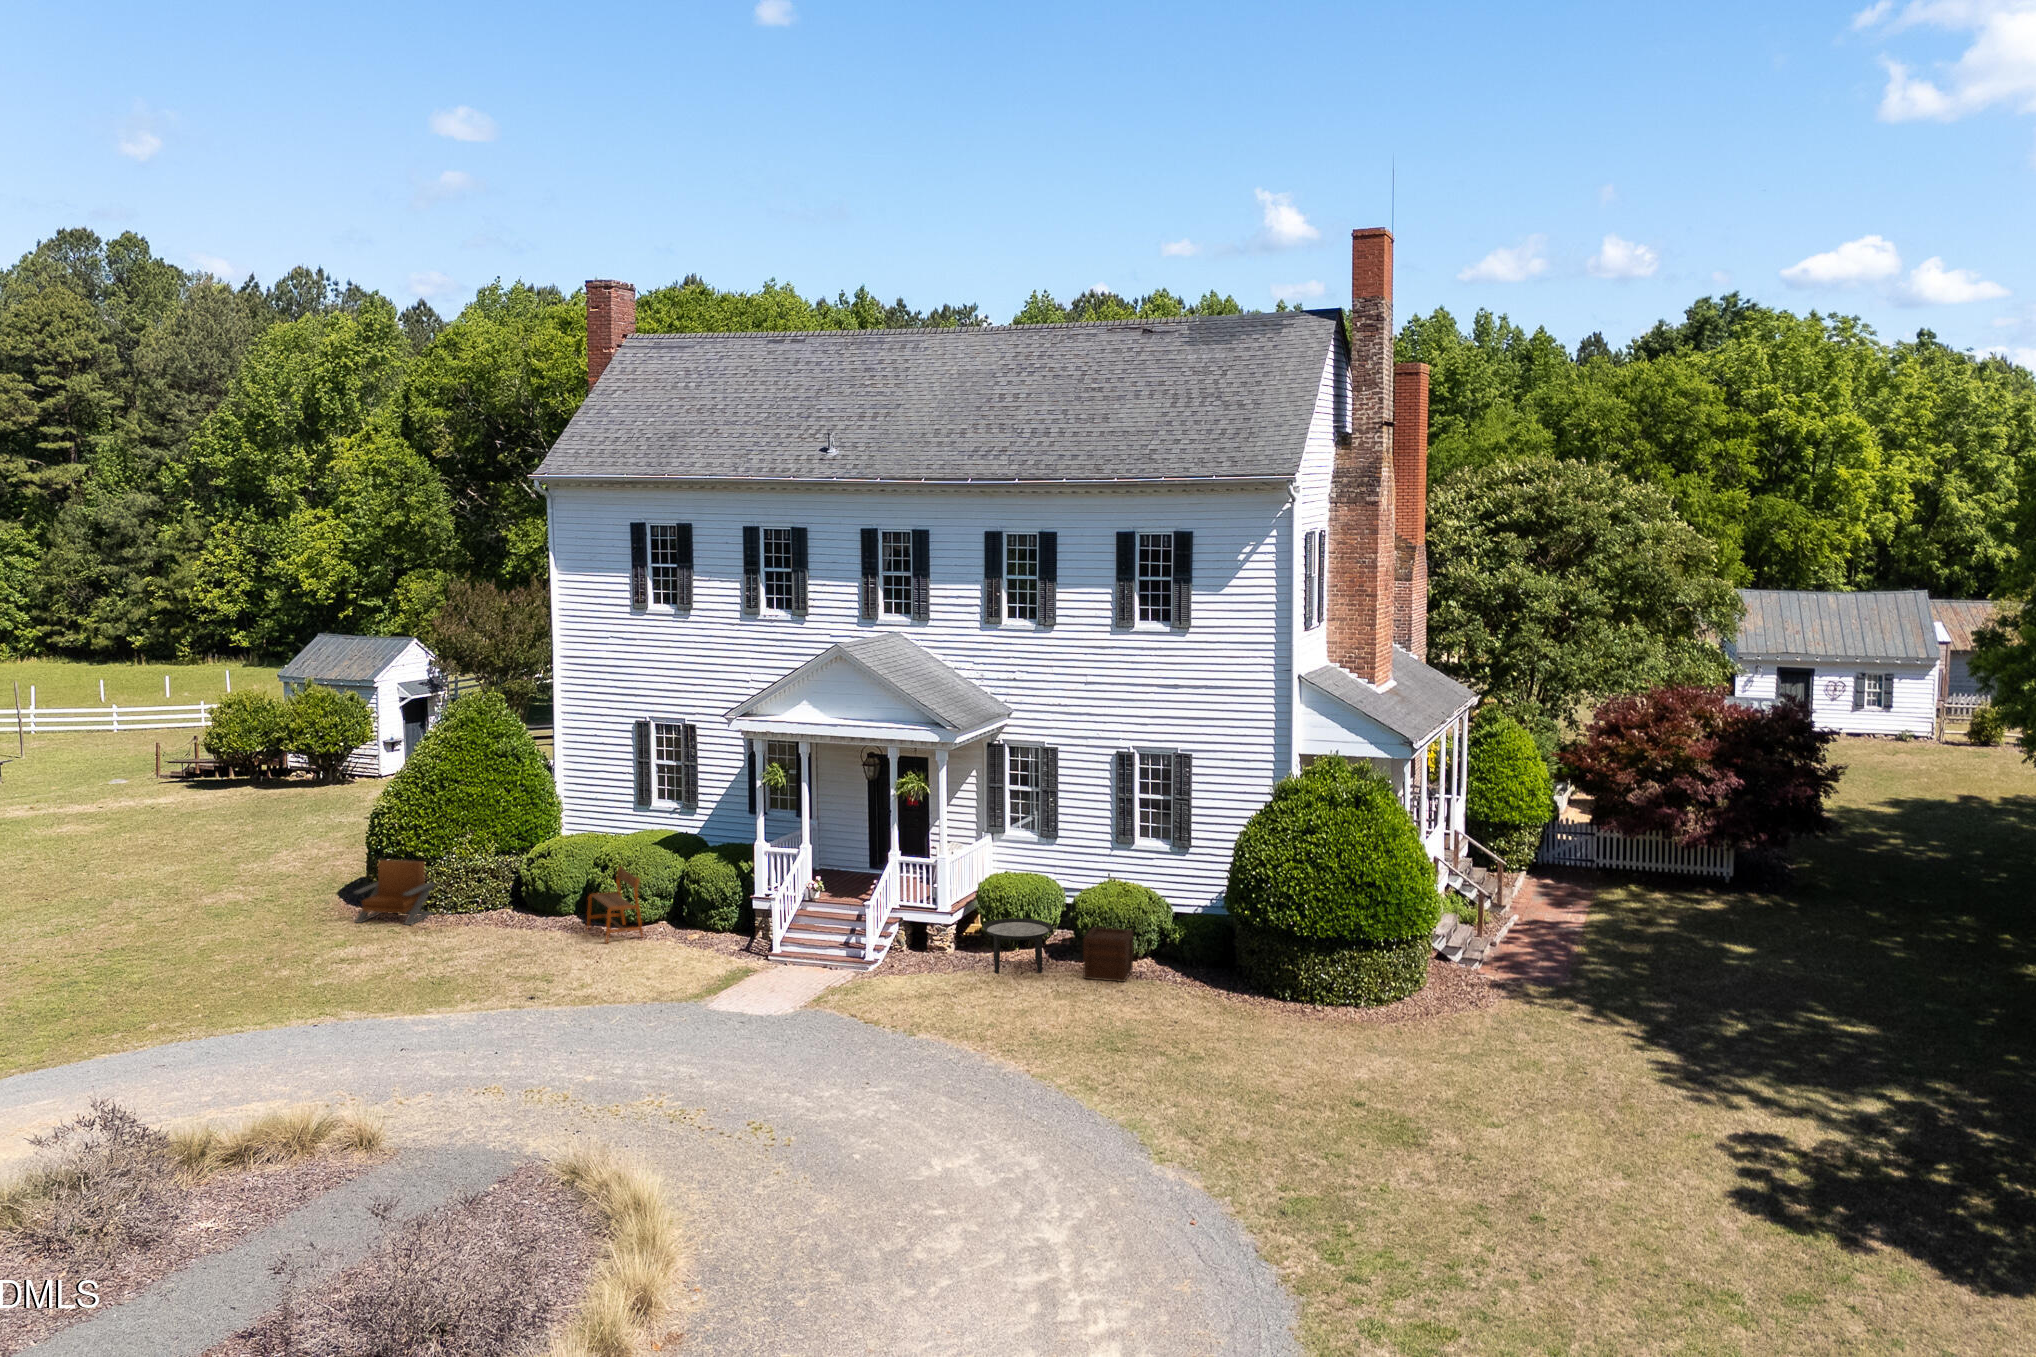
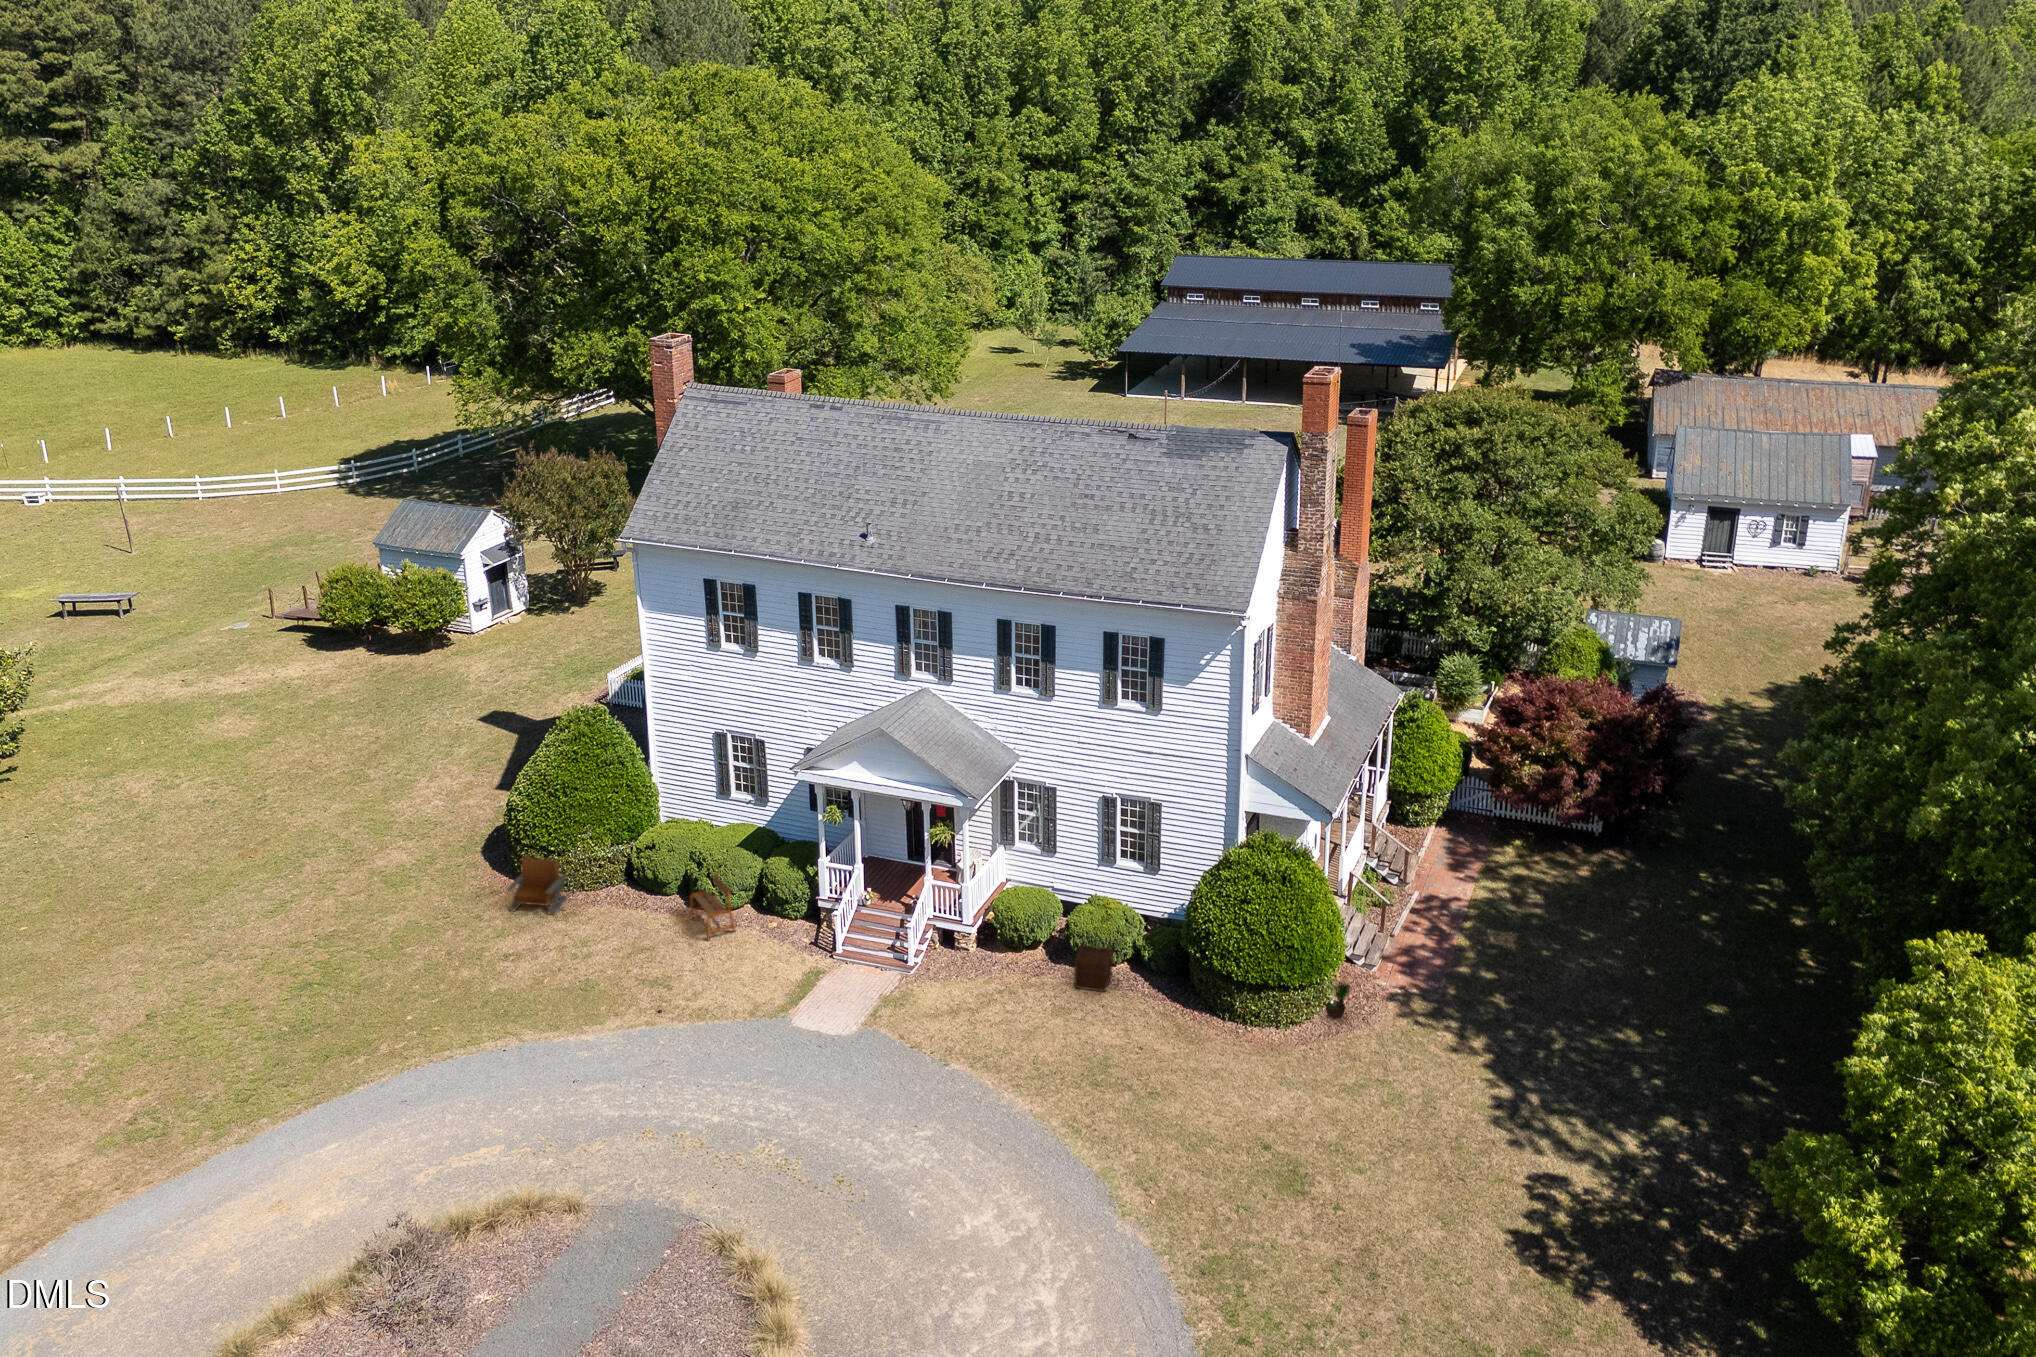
round table: present [983,918,1053,973] -> none [998,931,1051,981]
potted tree: none [1420,945,1456,1001] -> present [1326,983,1351,1018]

